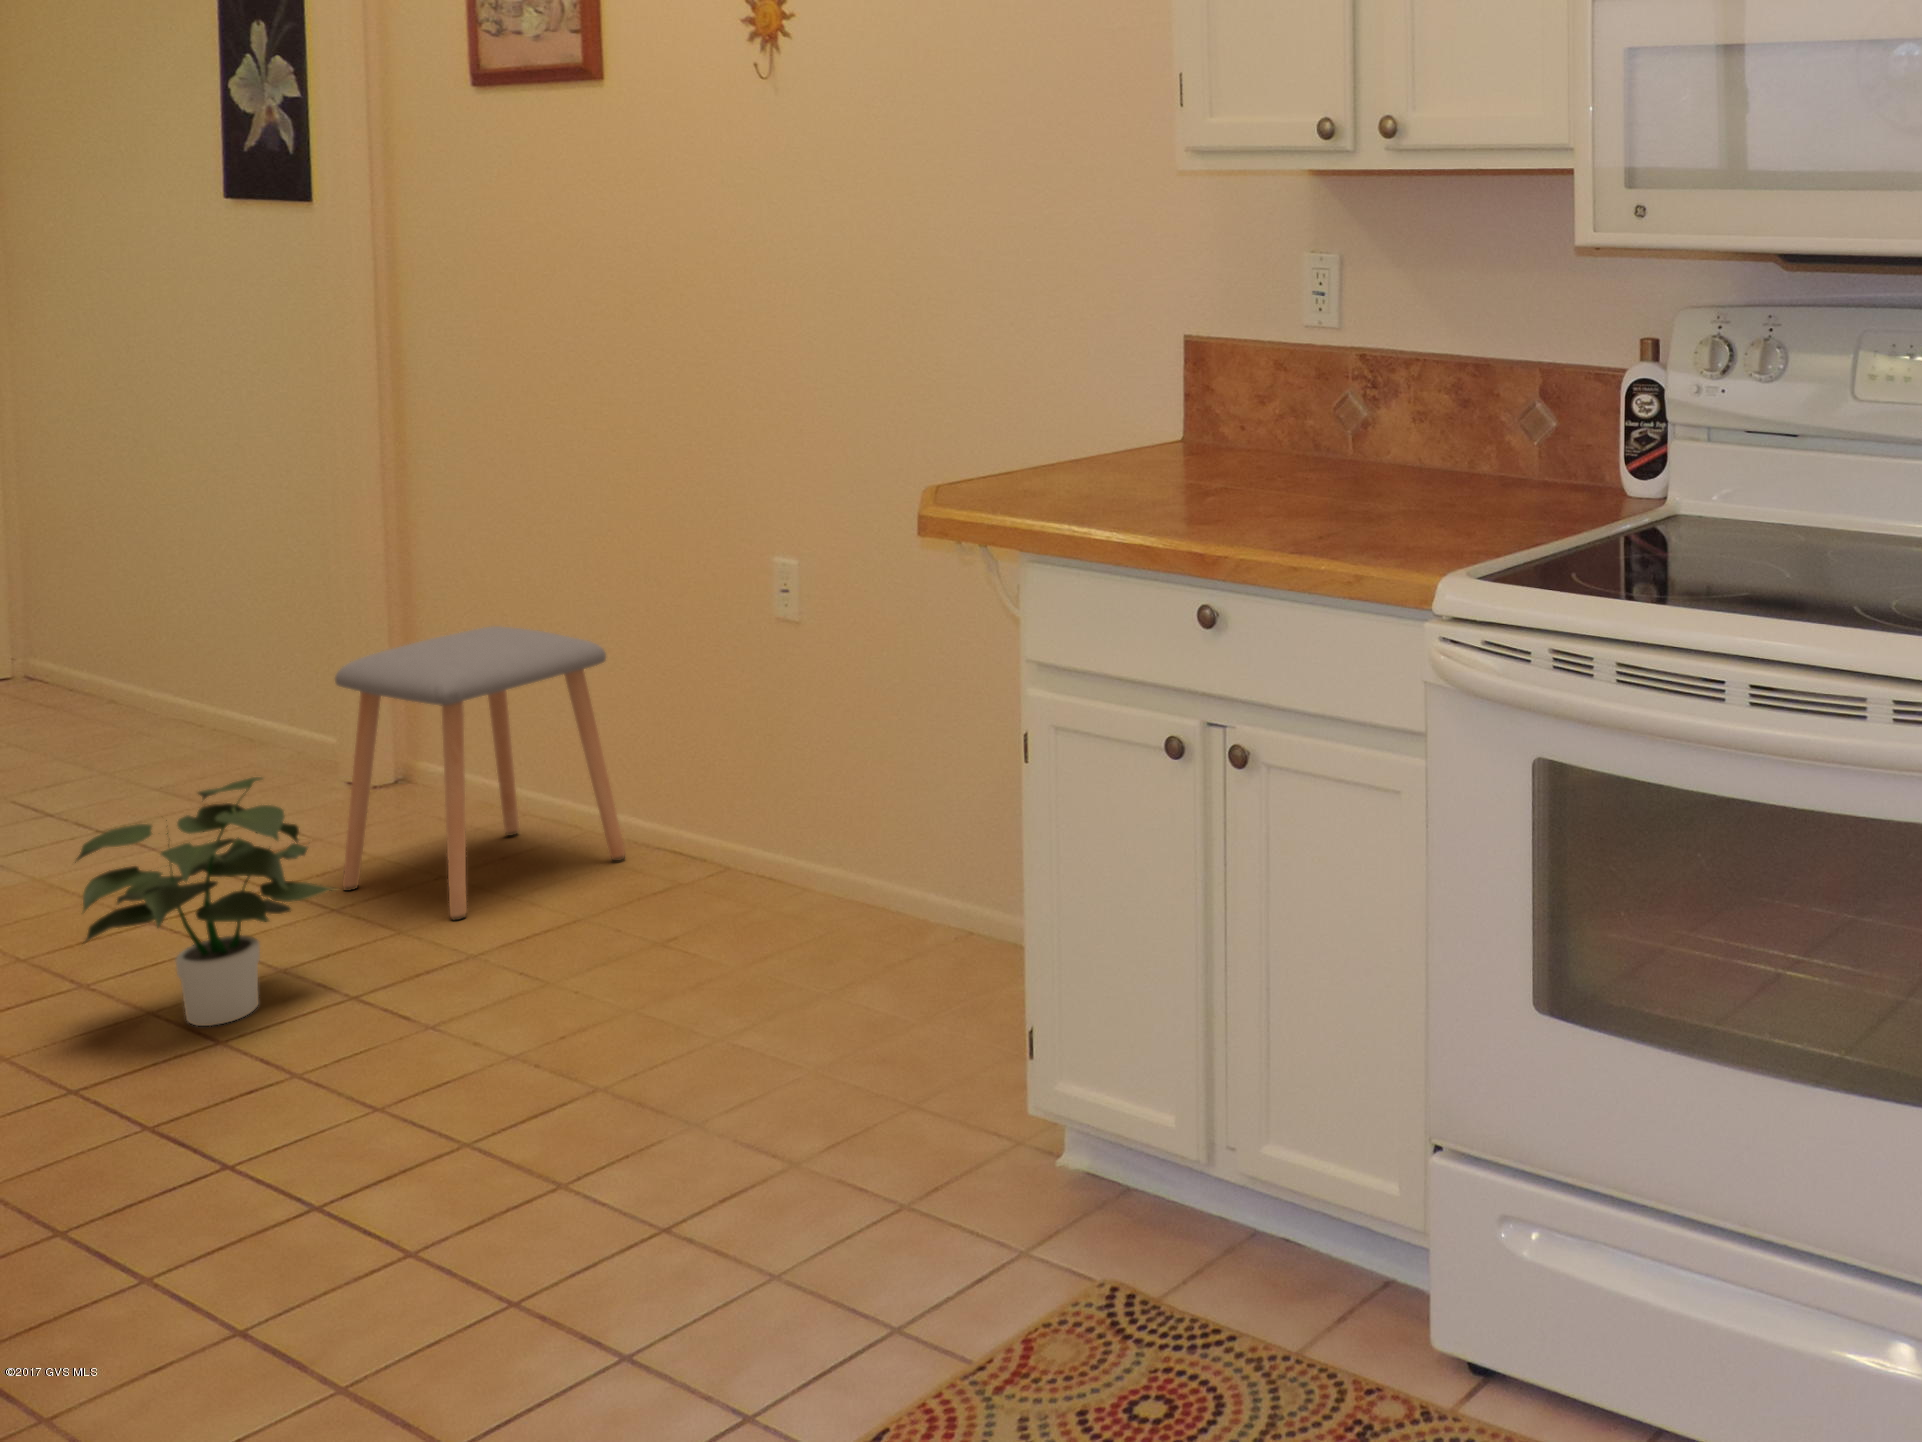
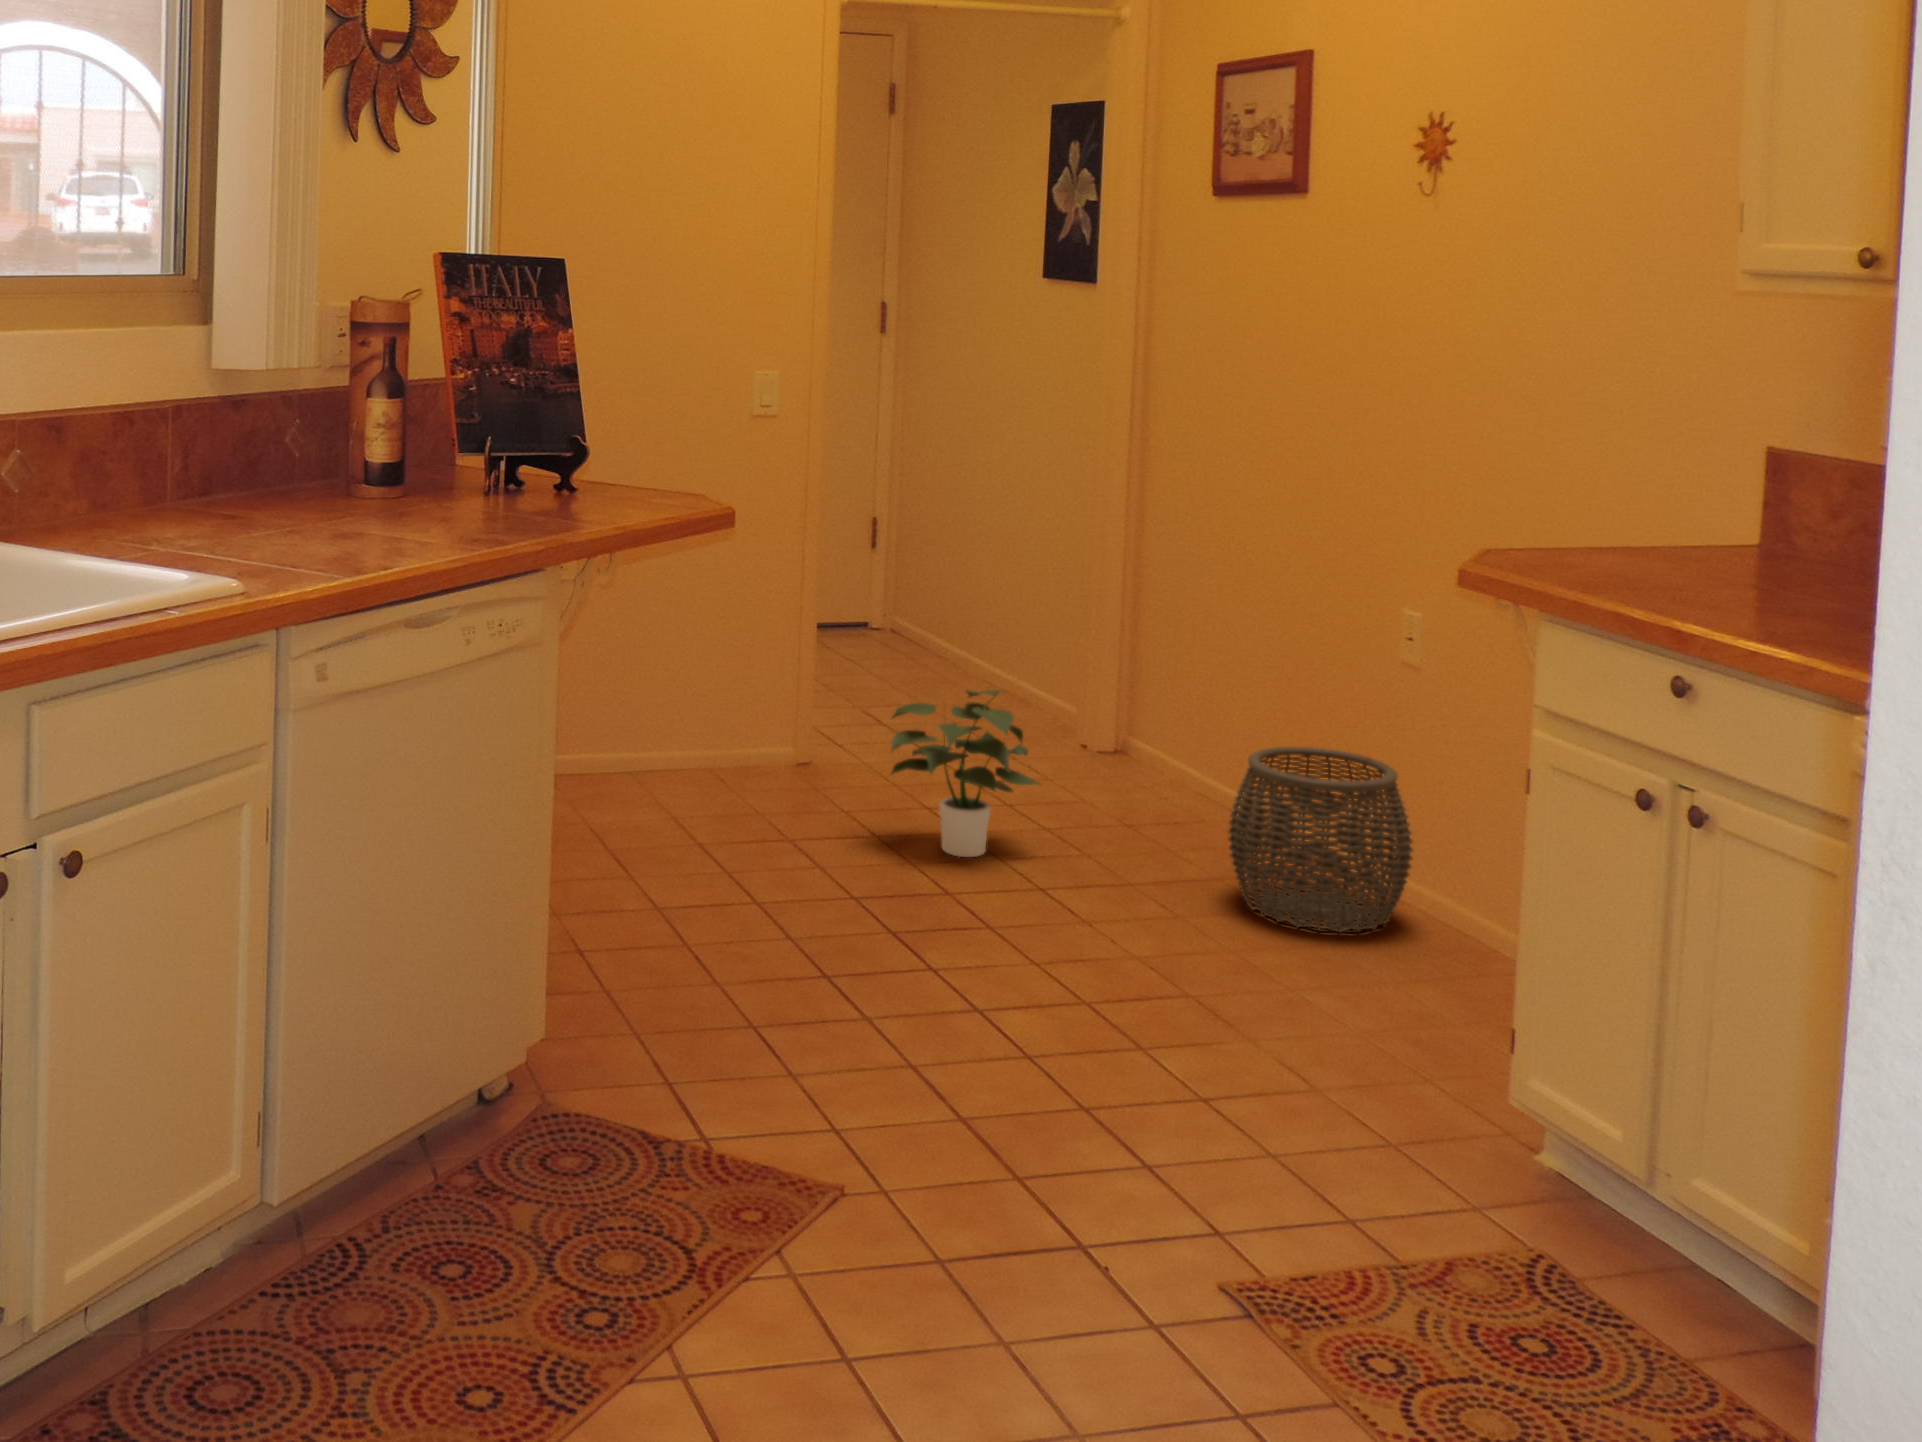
stool: present [335,626,625,920] -> none [1056,622,1259,839]
woven basket: none [608,742,834,971] -> present [1228,747,1413,932]

